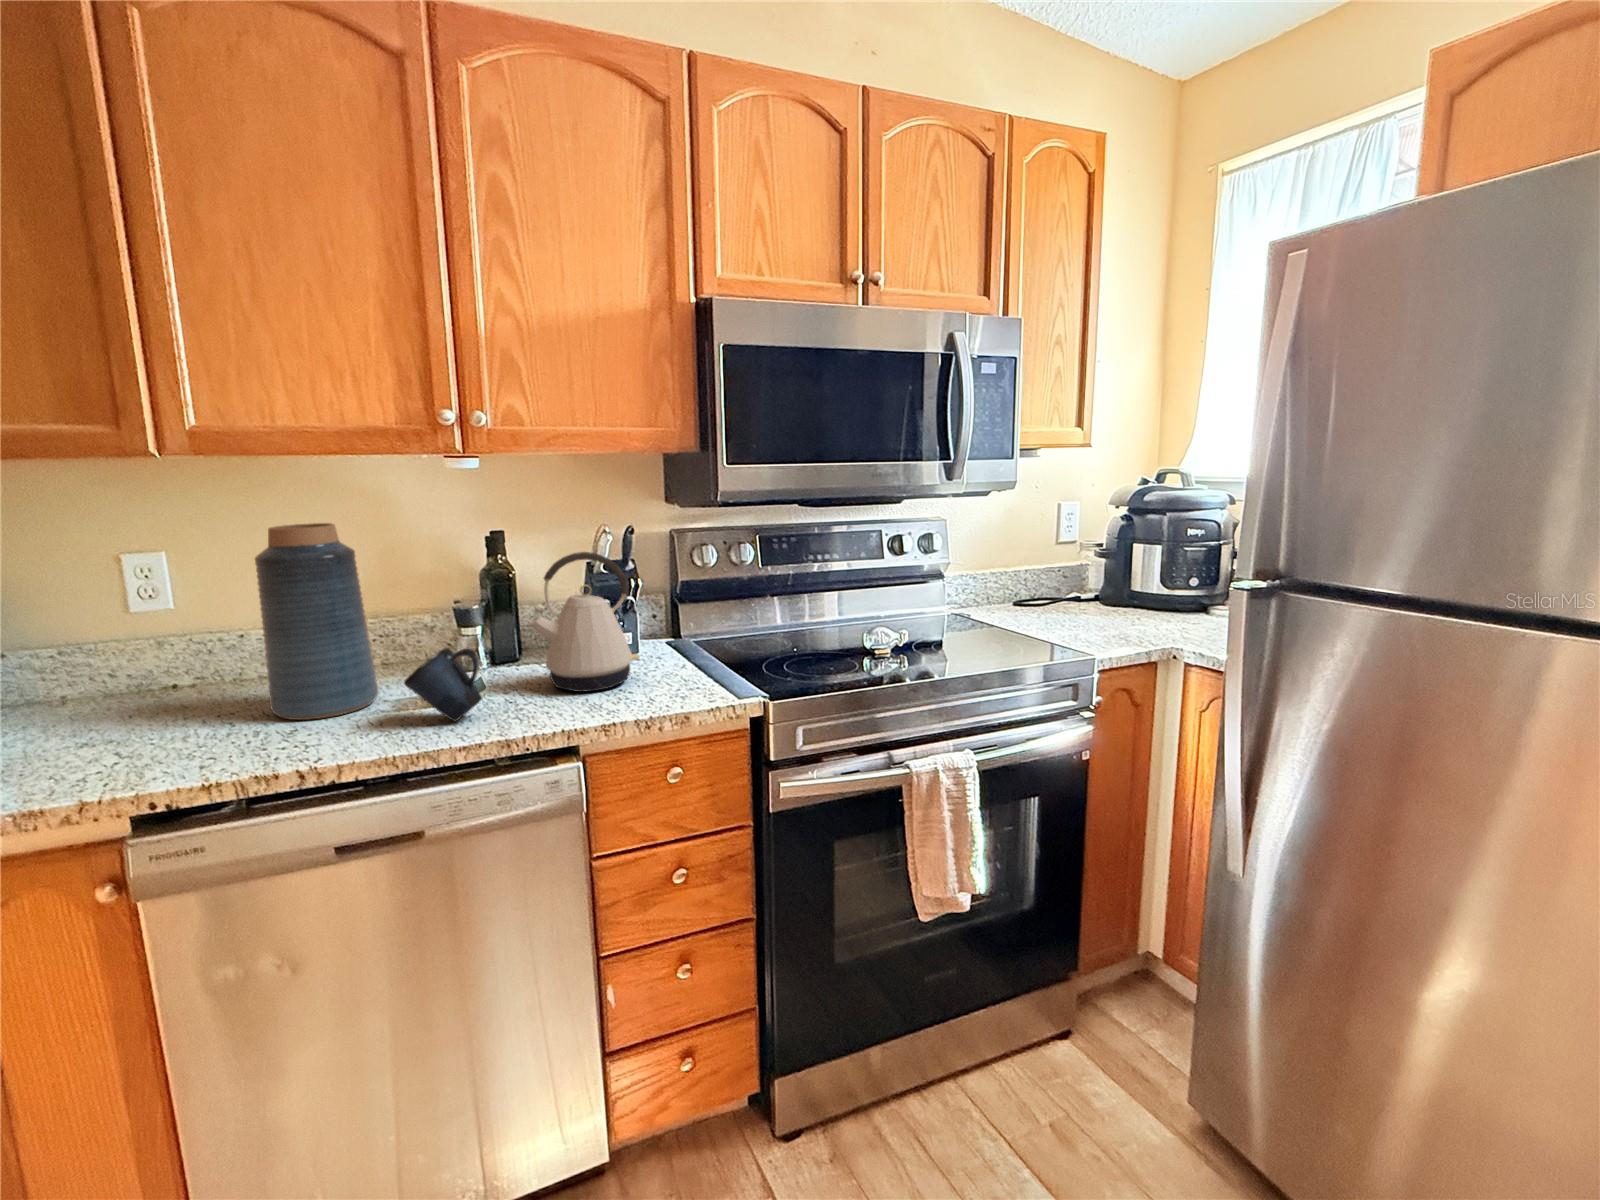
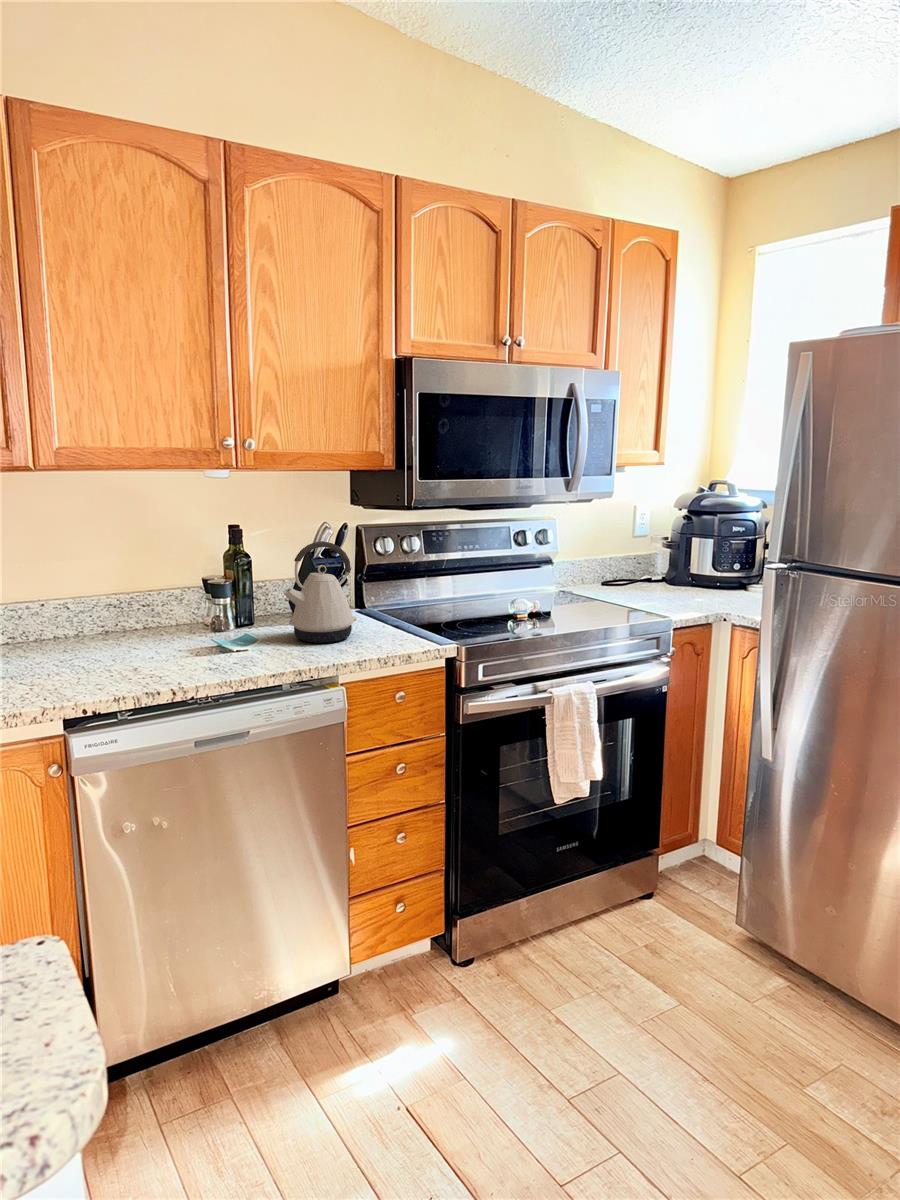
vase: present [255,523,379,720] -> none [96,519,174,662]
mug: present [404,648,483,721] -> none [214,609,268,661]

